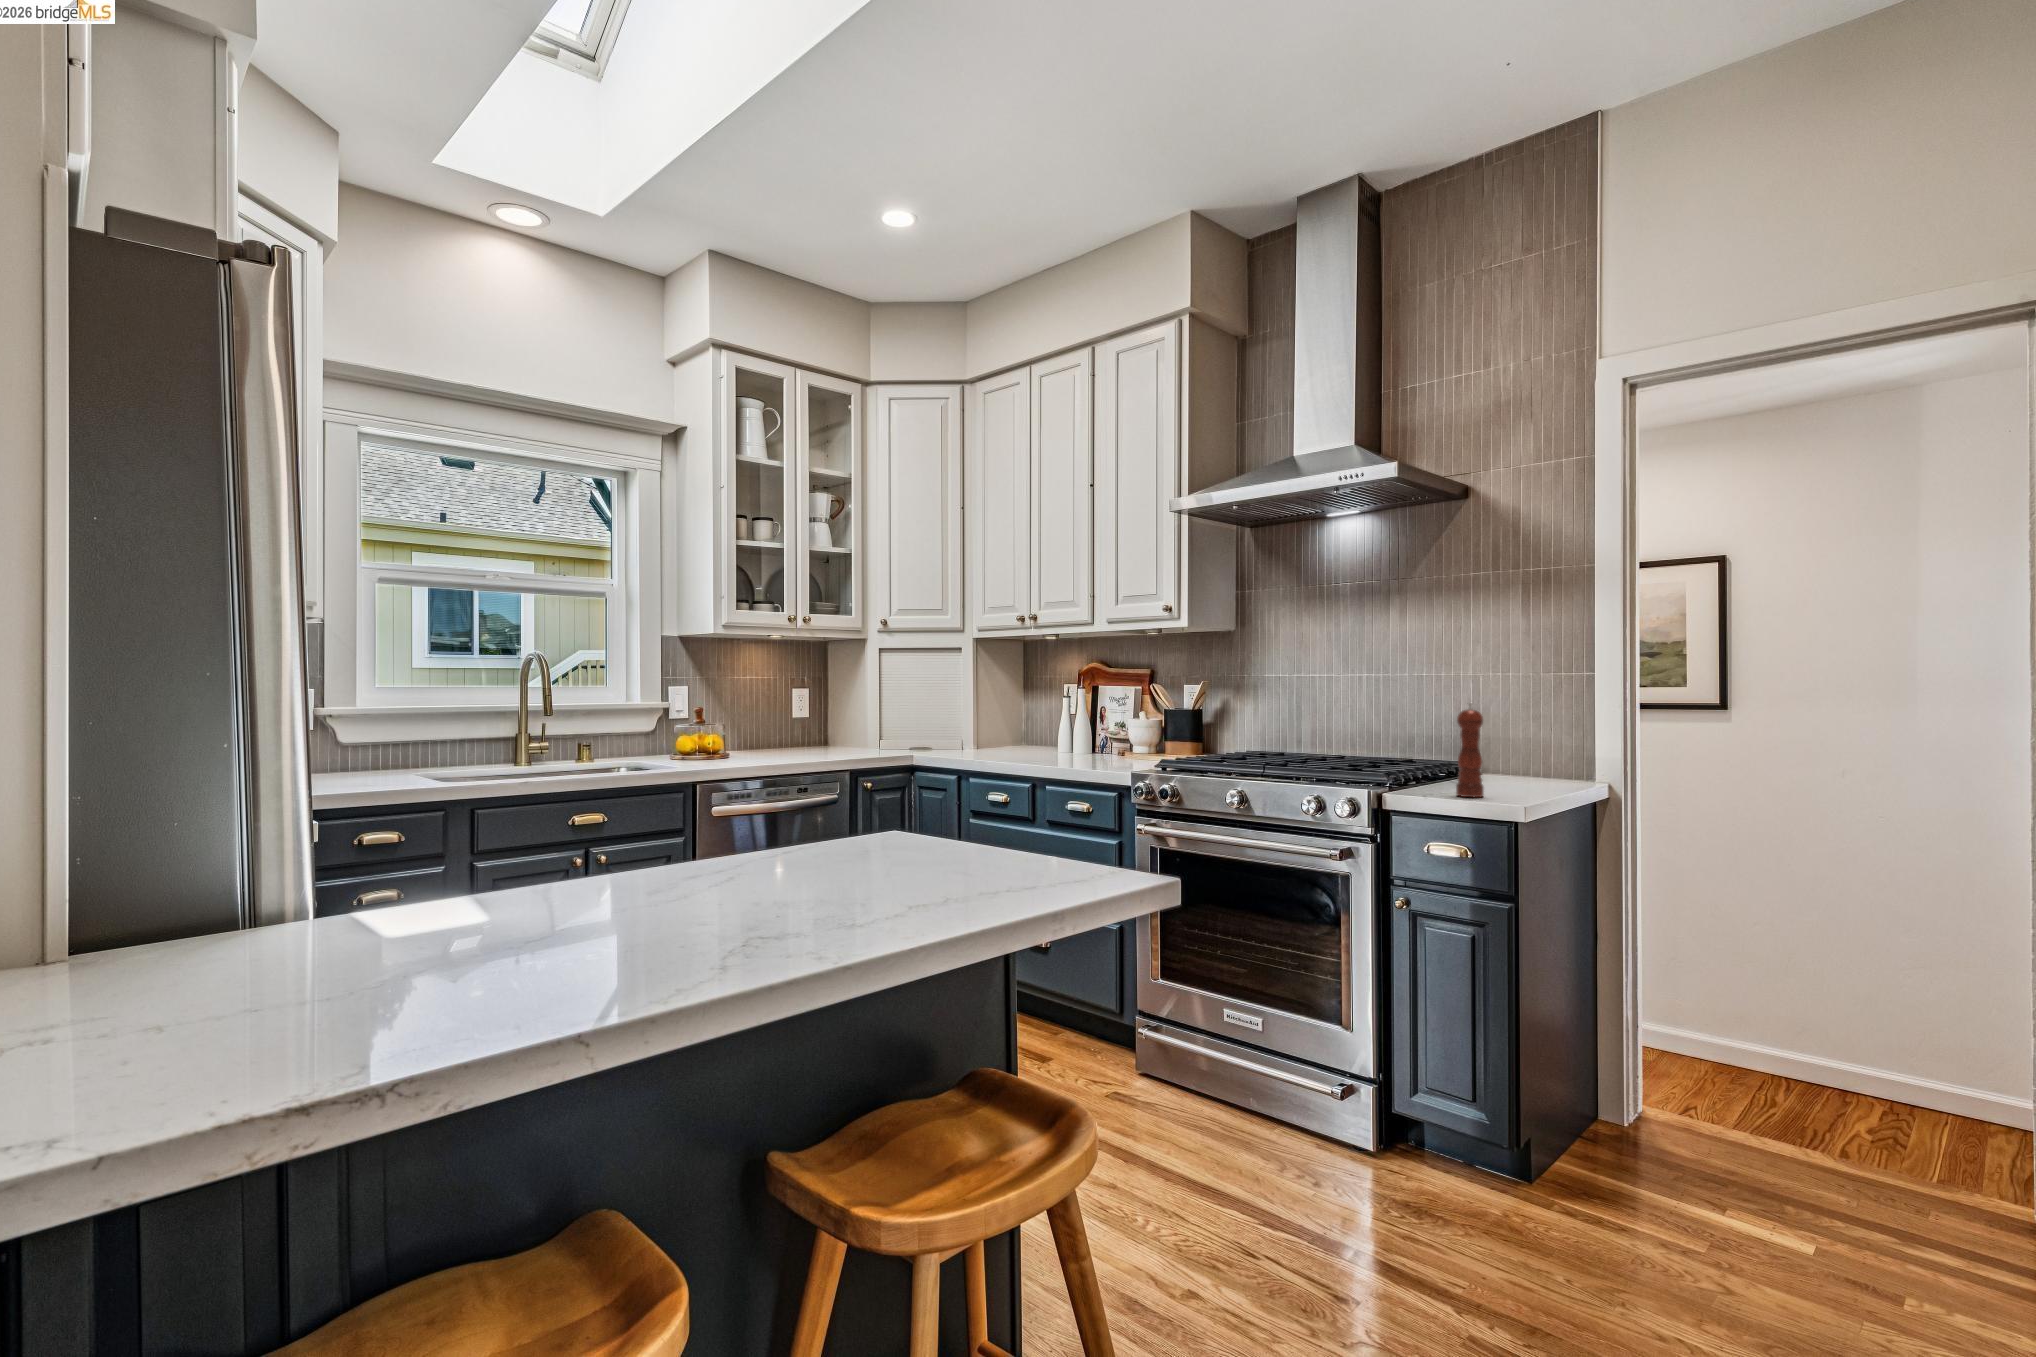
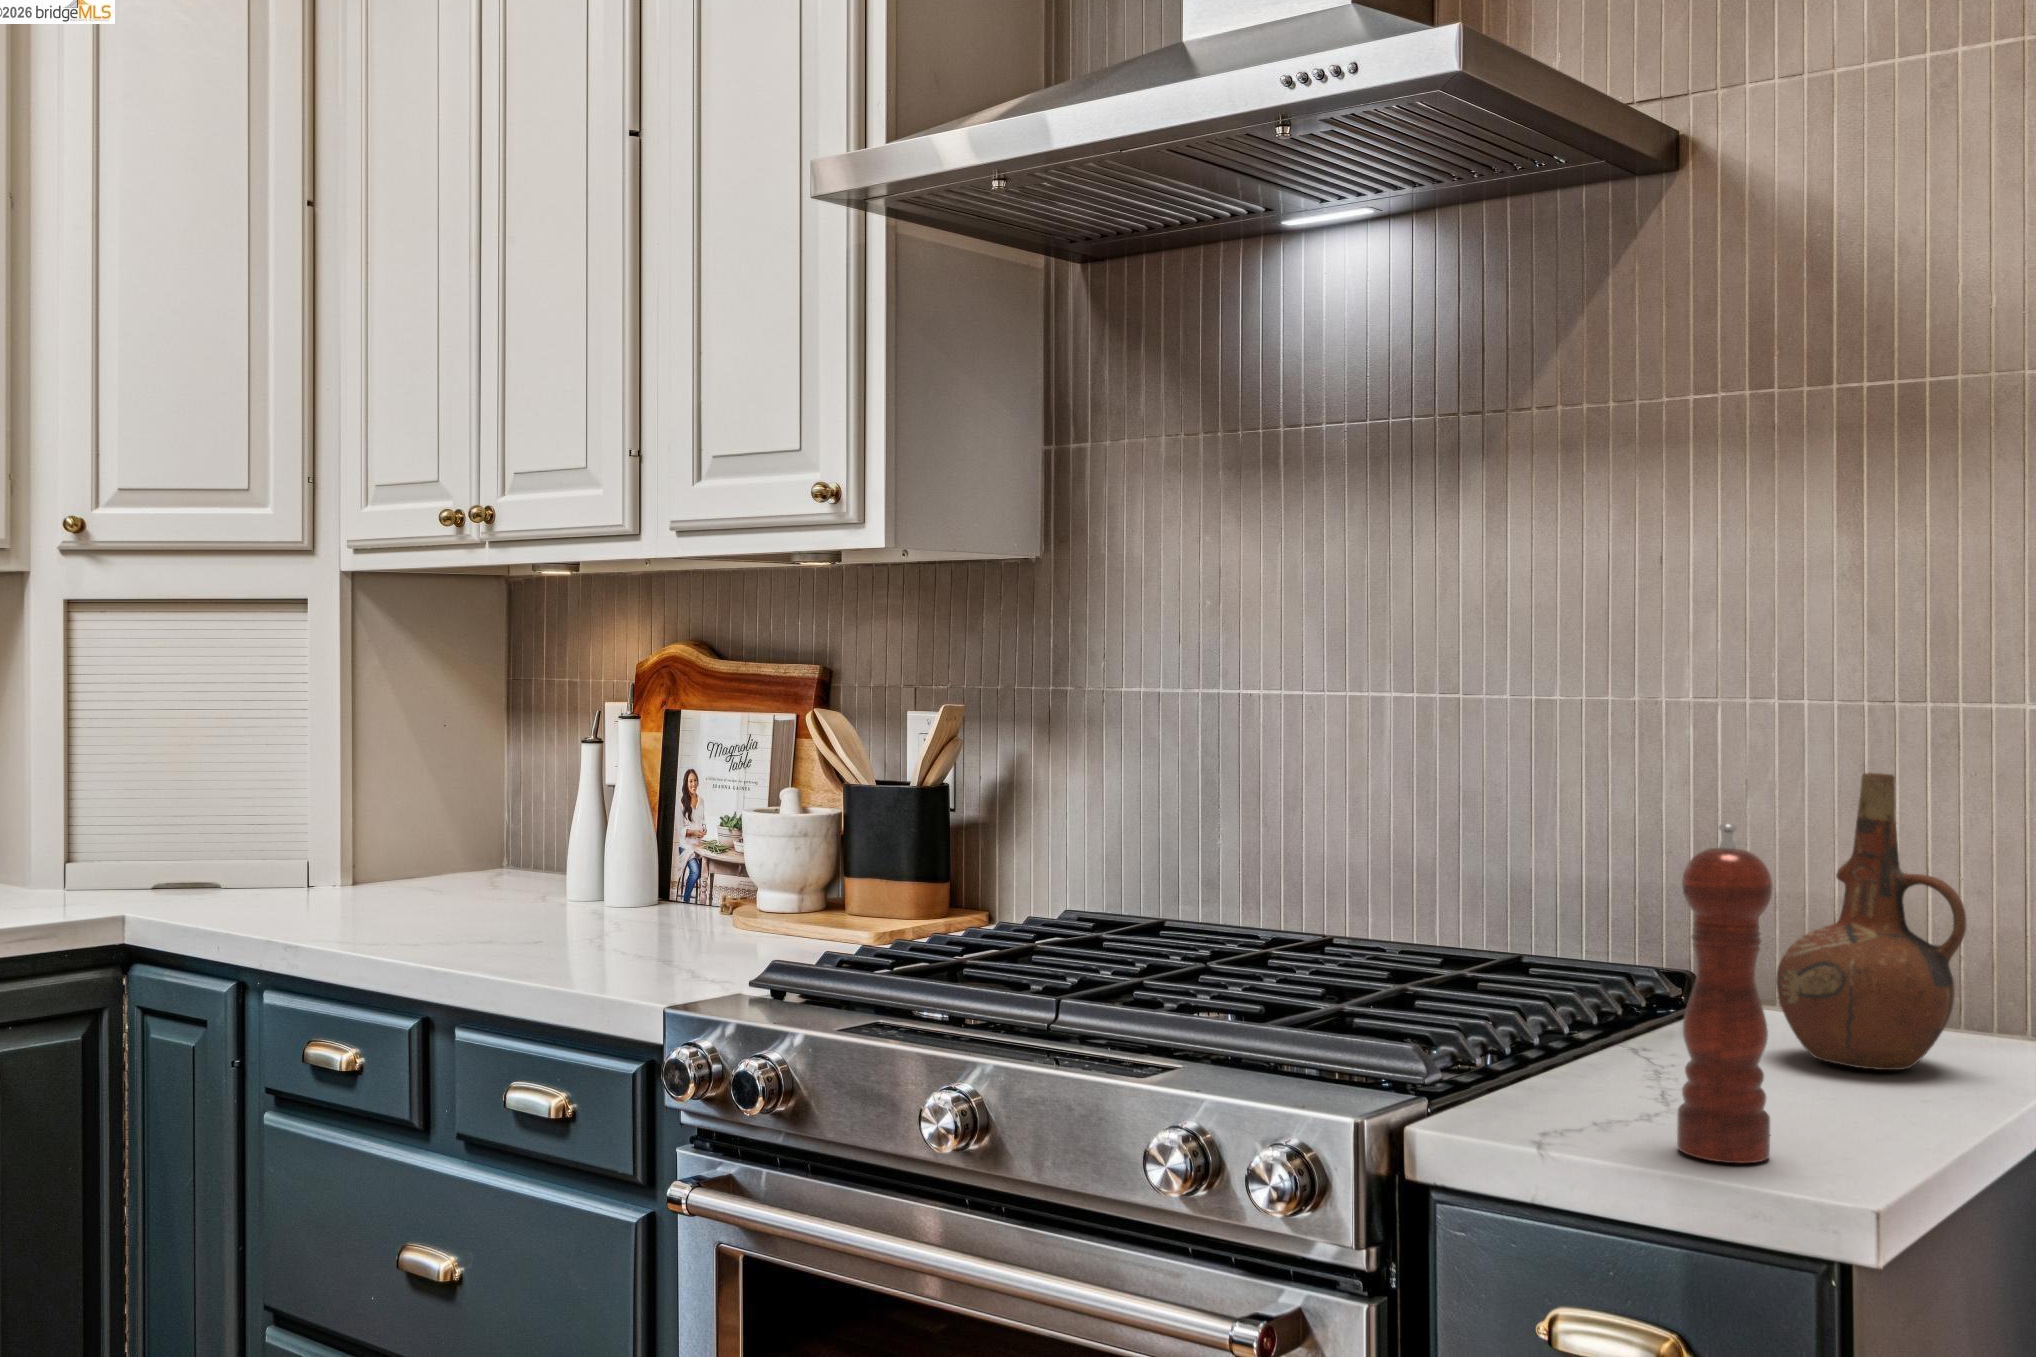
ceramic pitcher: none [1496,694,1557,786] -> present [1776,773,1966,1070]

